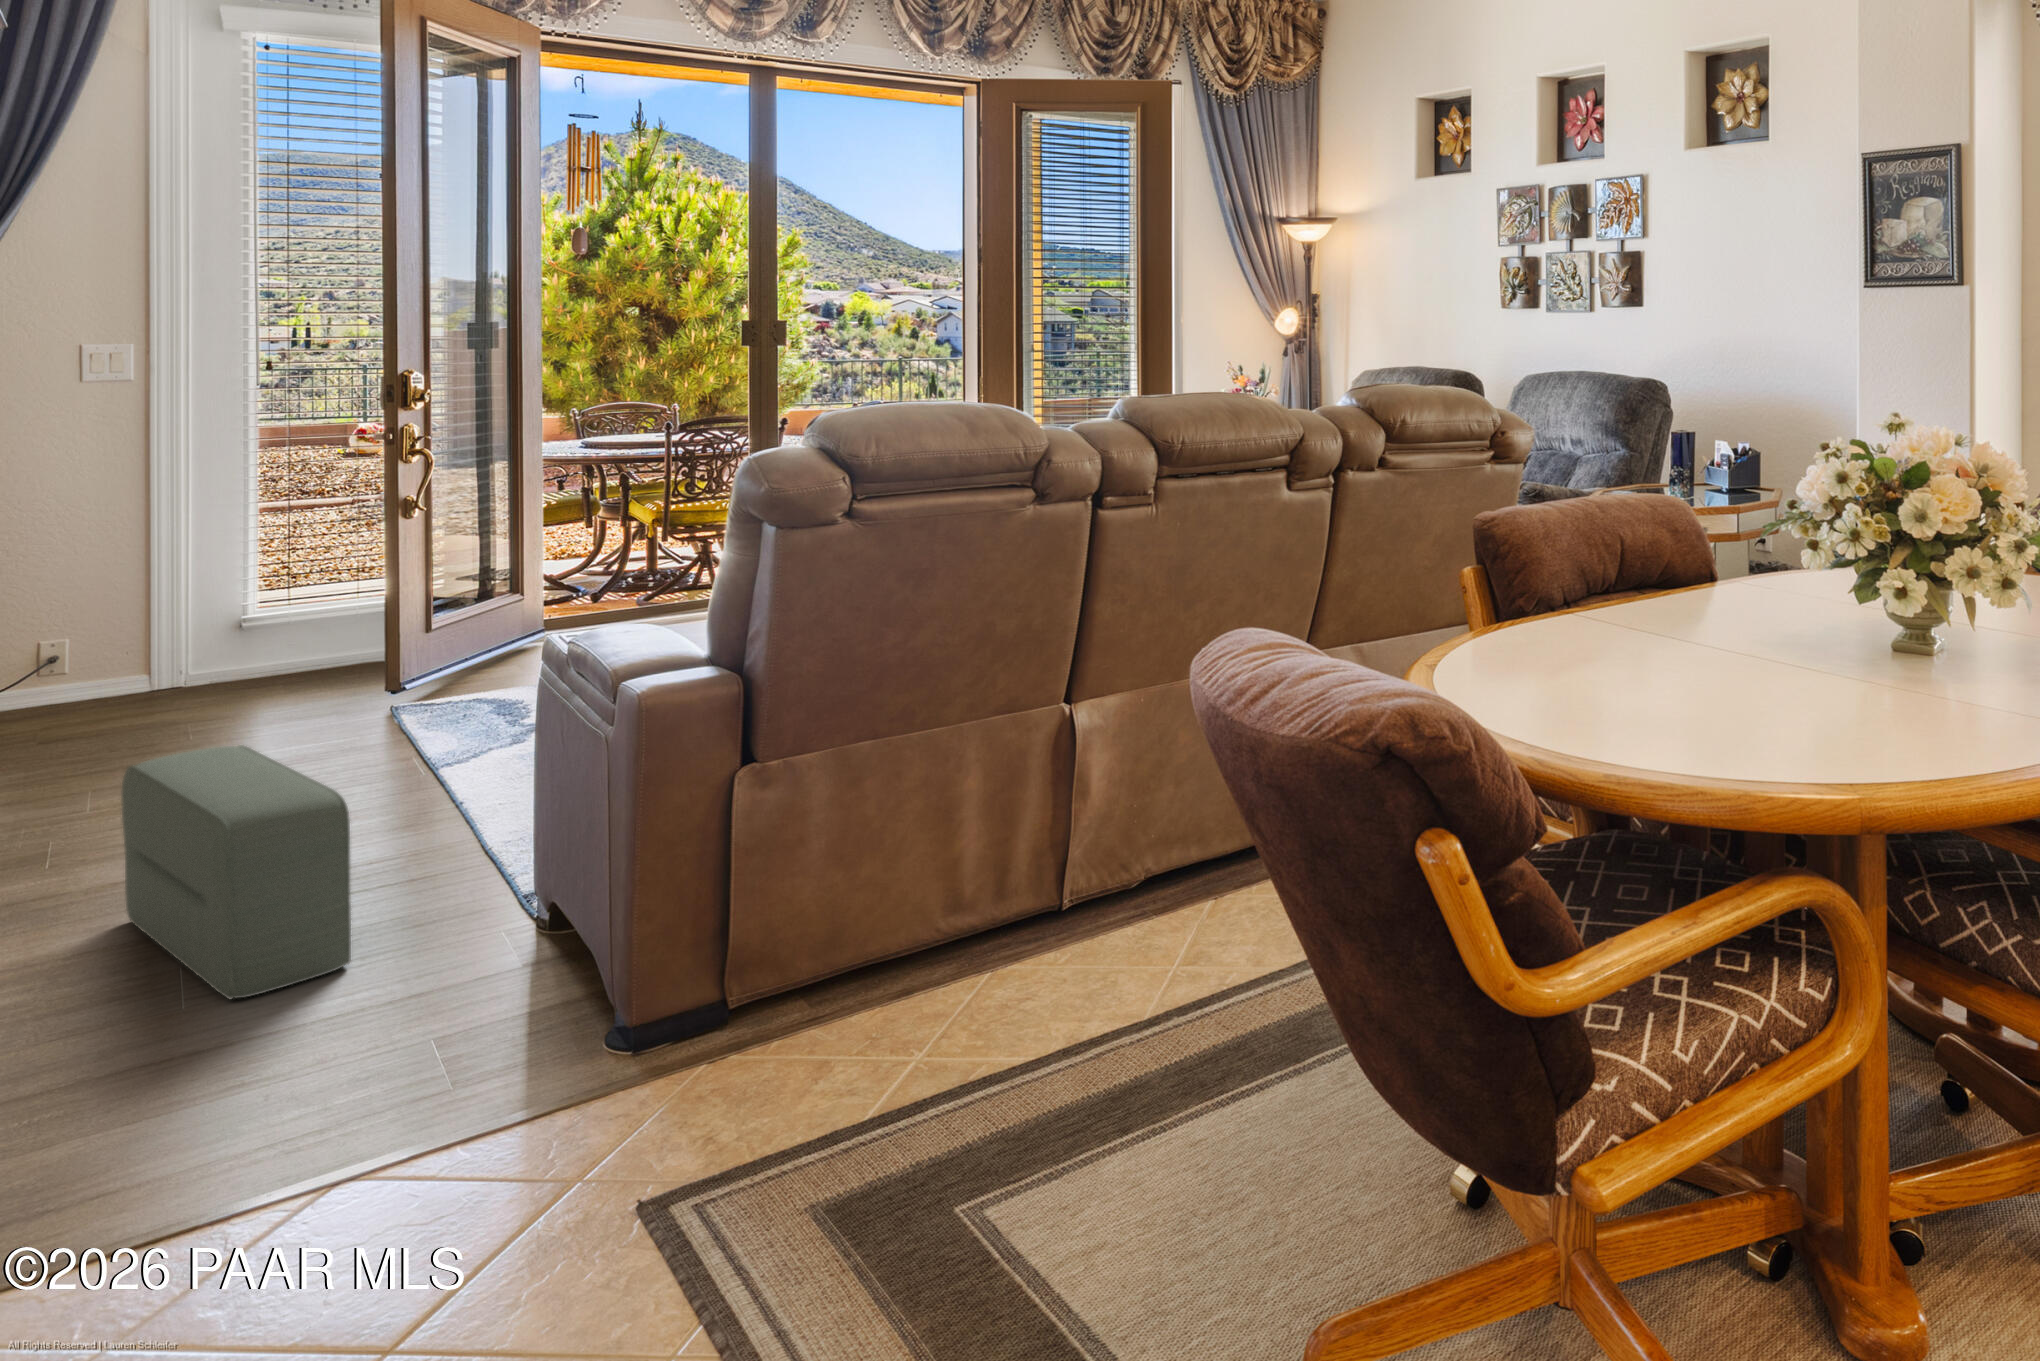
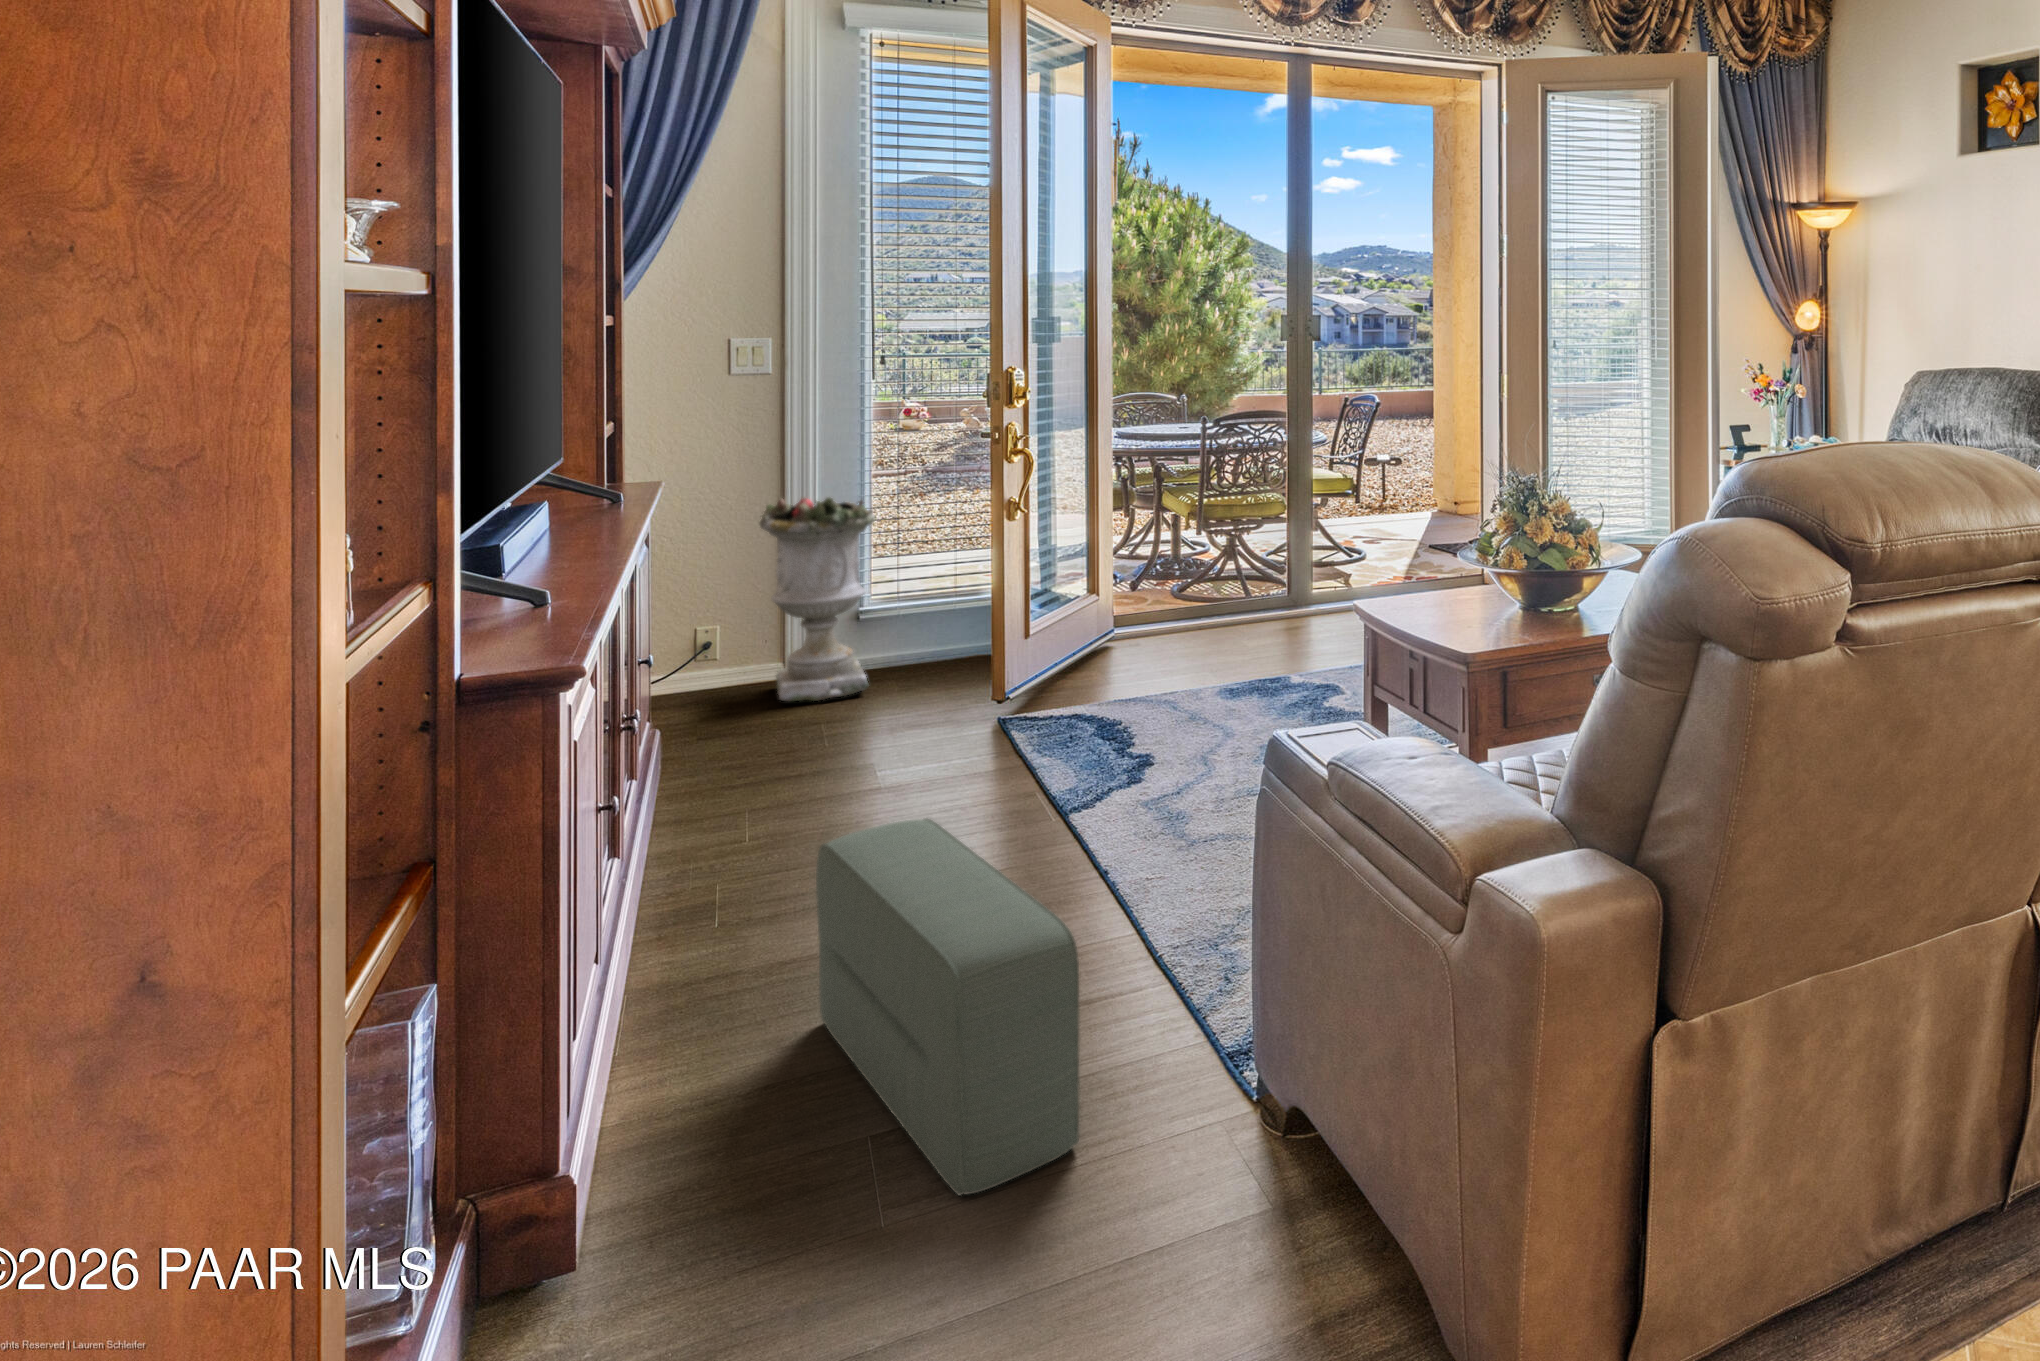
planter: none [114,501,263,707] -> present [760,497,879,701]

